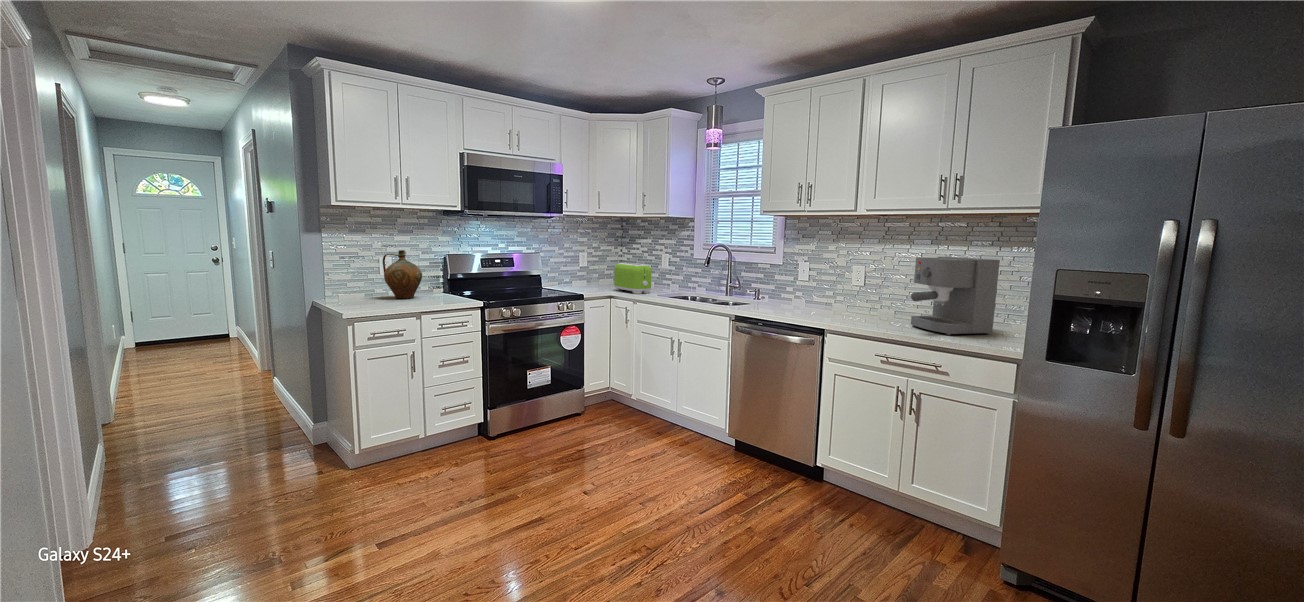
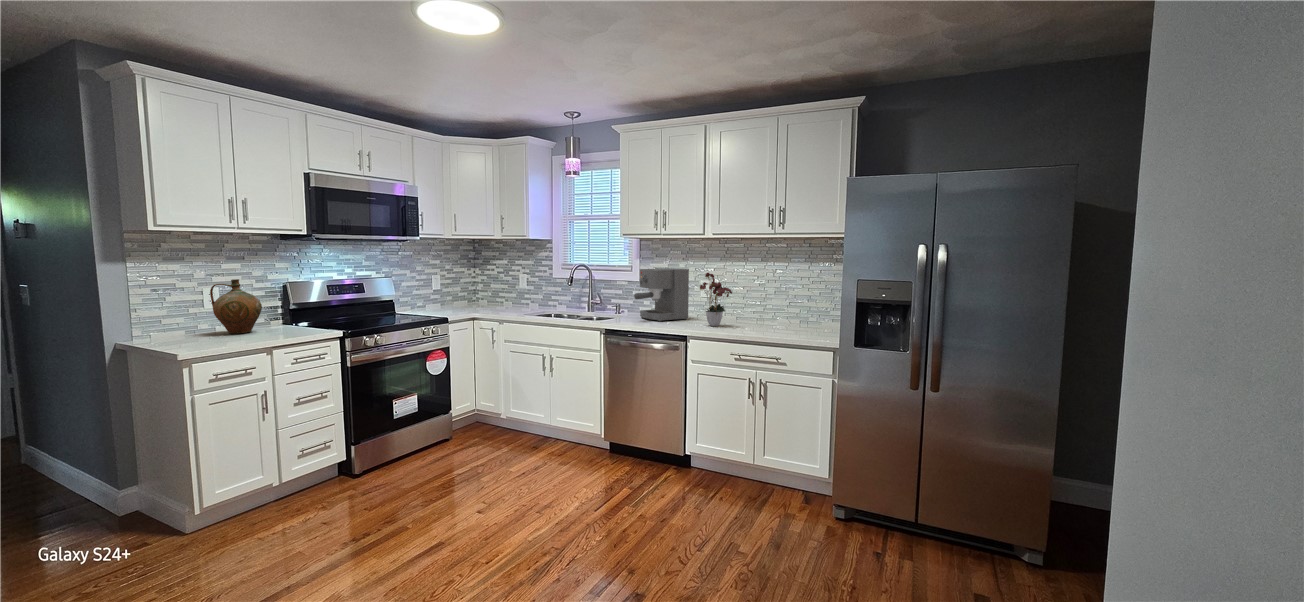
flower arrangement: none [844,253,890,320] -> present [700,273,732,326]
coffee maker: present [911,257,1000,335] -> present [634,268,689,322]
toaster: present [614,263,651,294] -> none [476,284,516,314]

